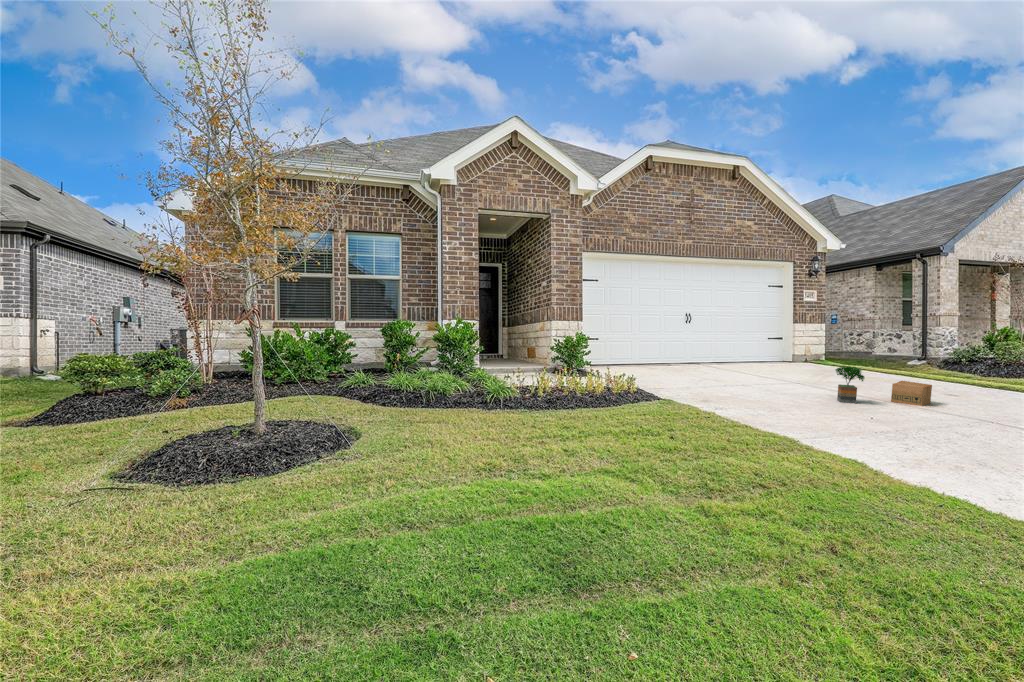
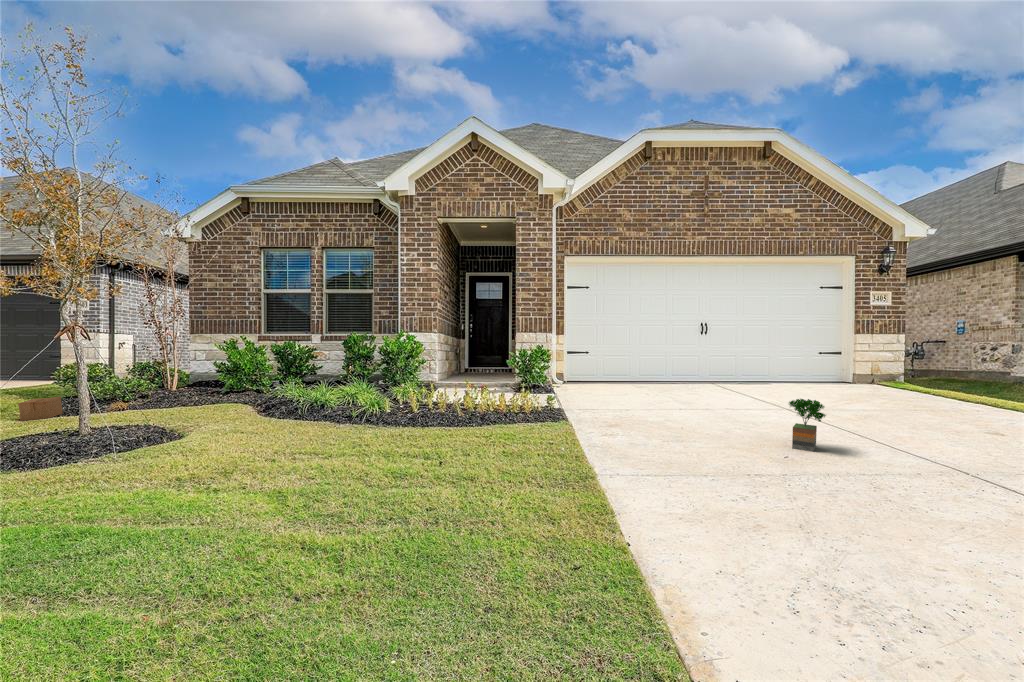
cardboard box: present [891,381,932,406] -> present [18,397,62,421]

